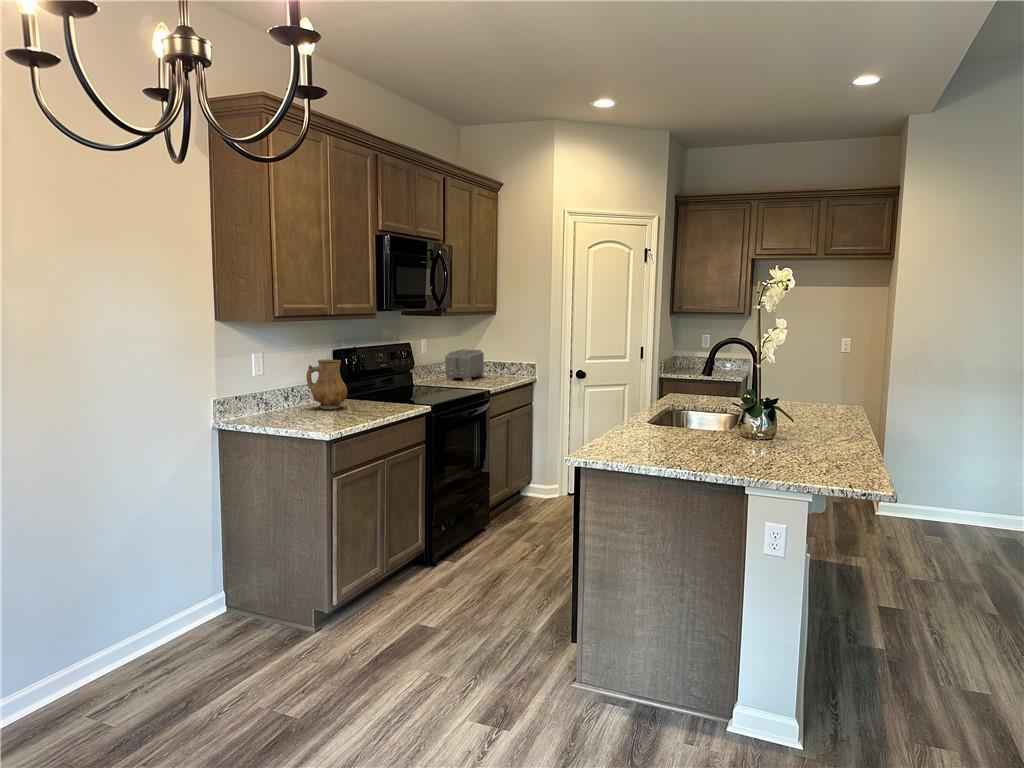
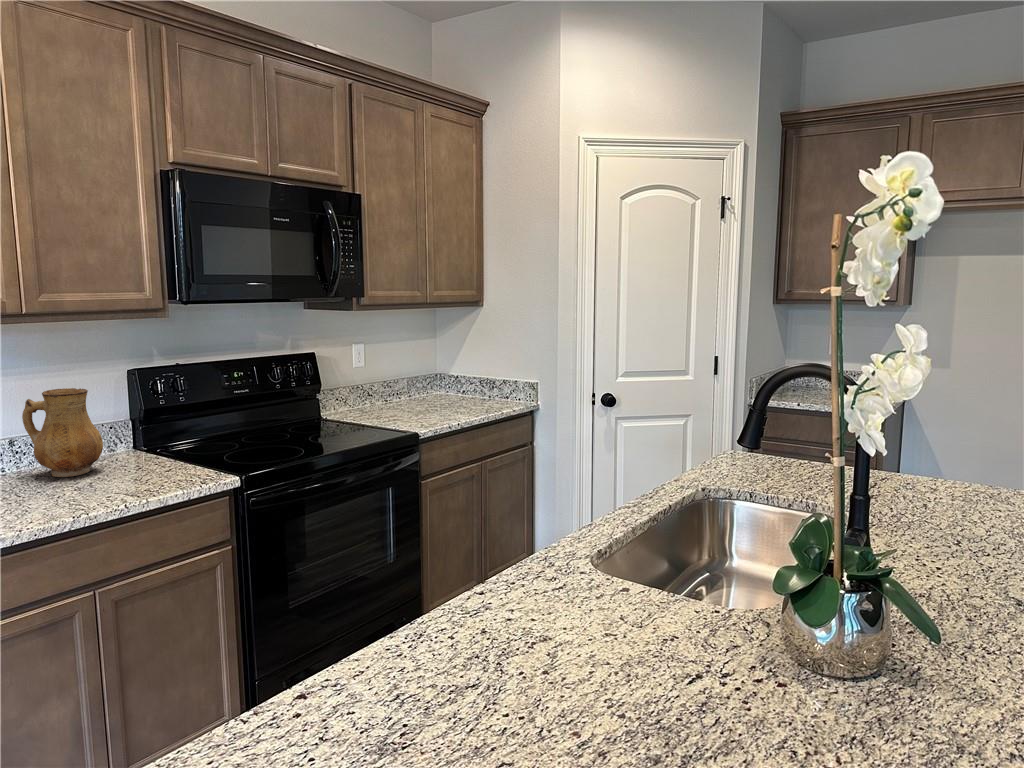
toaster: present [445,349,484,381] -> none [389,359,460,411]

